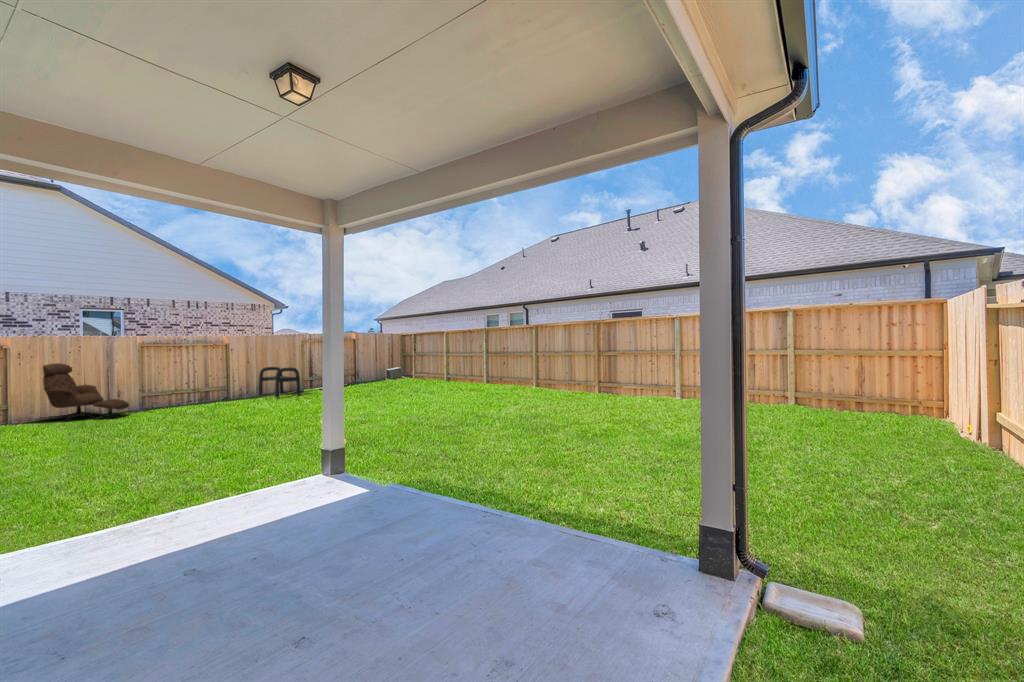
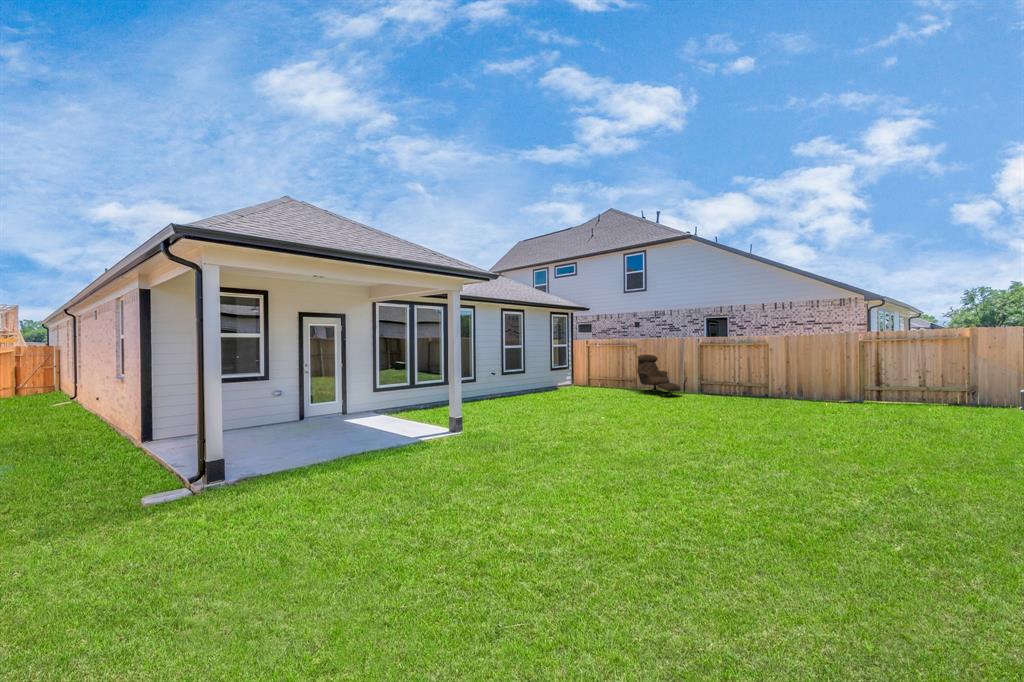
bench: present [259,367,301,398] -> none [802,370,841,405]

